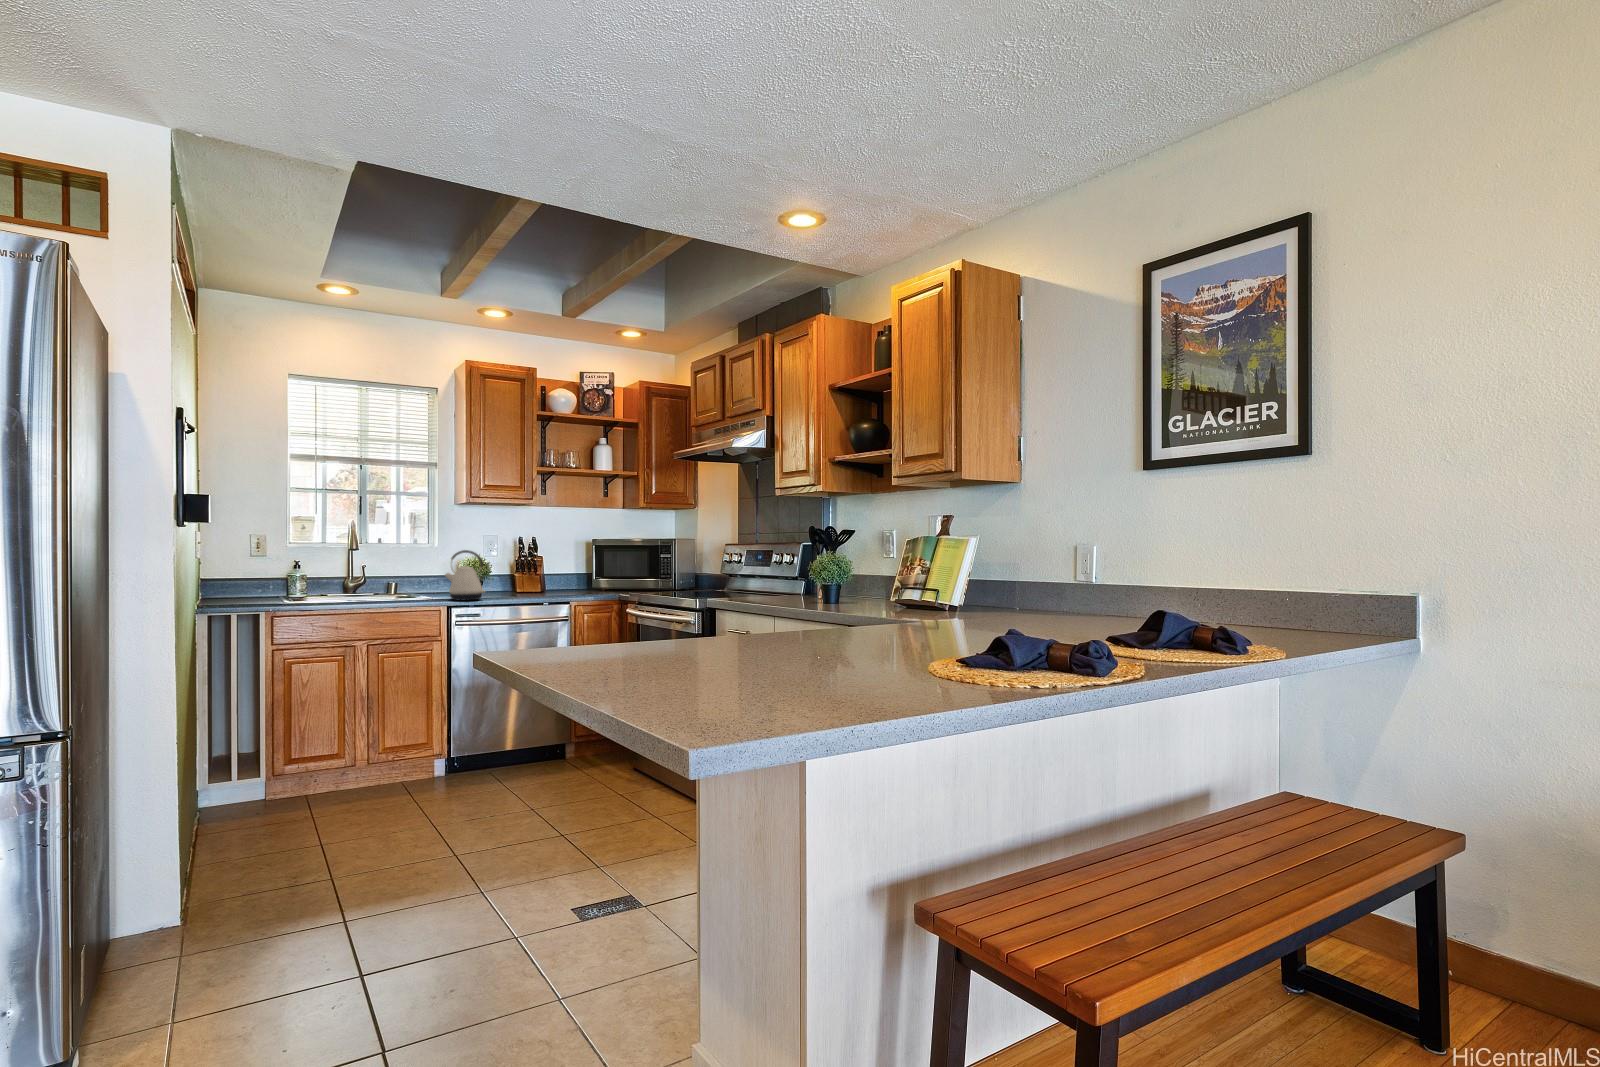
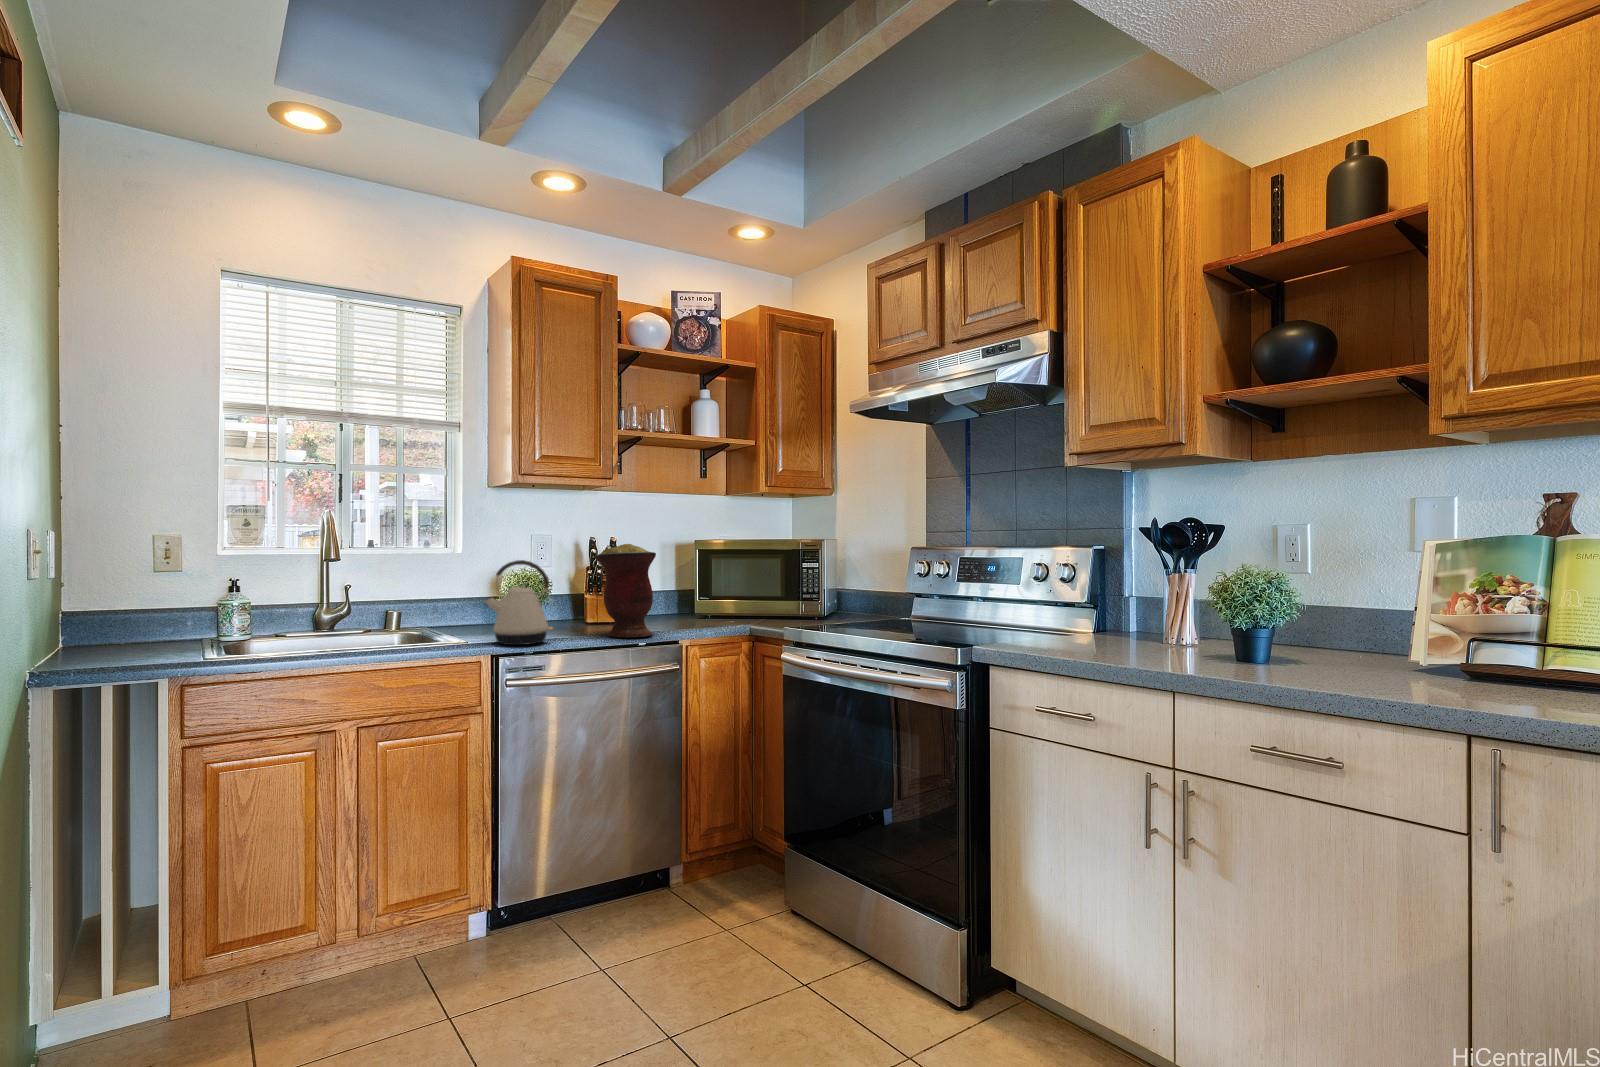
vase: none [515,541,554,598] -> present [595,544,656,637]

